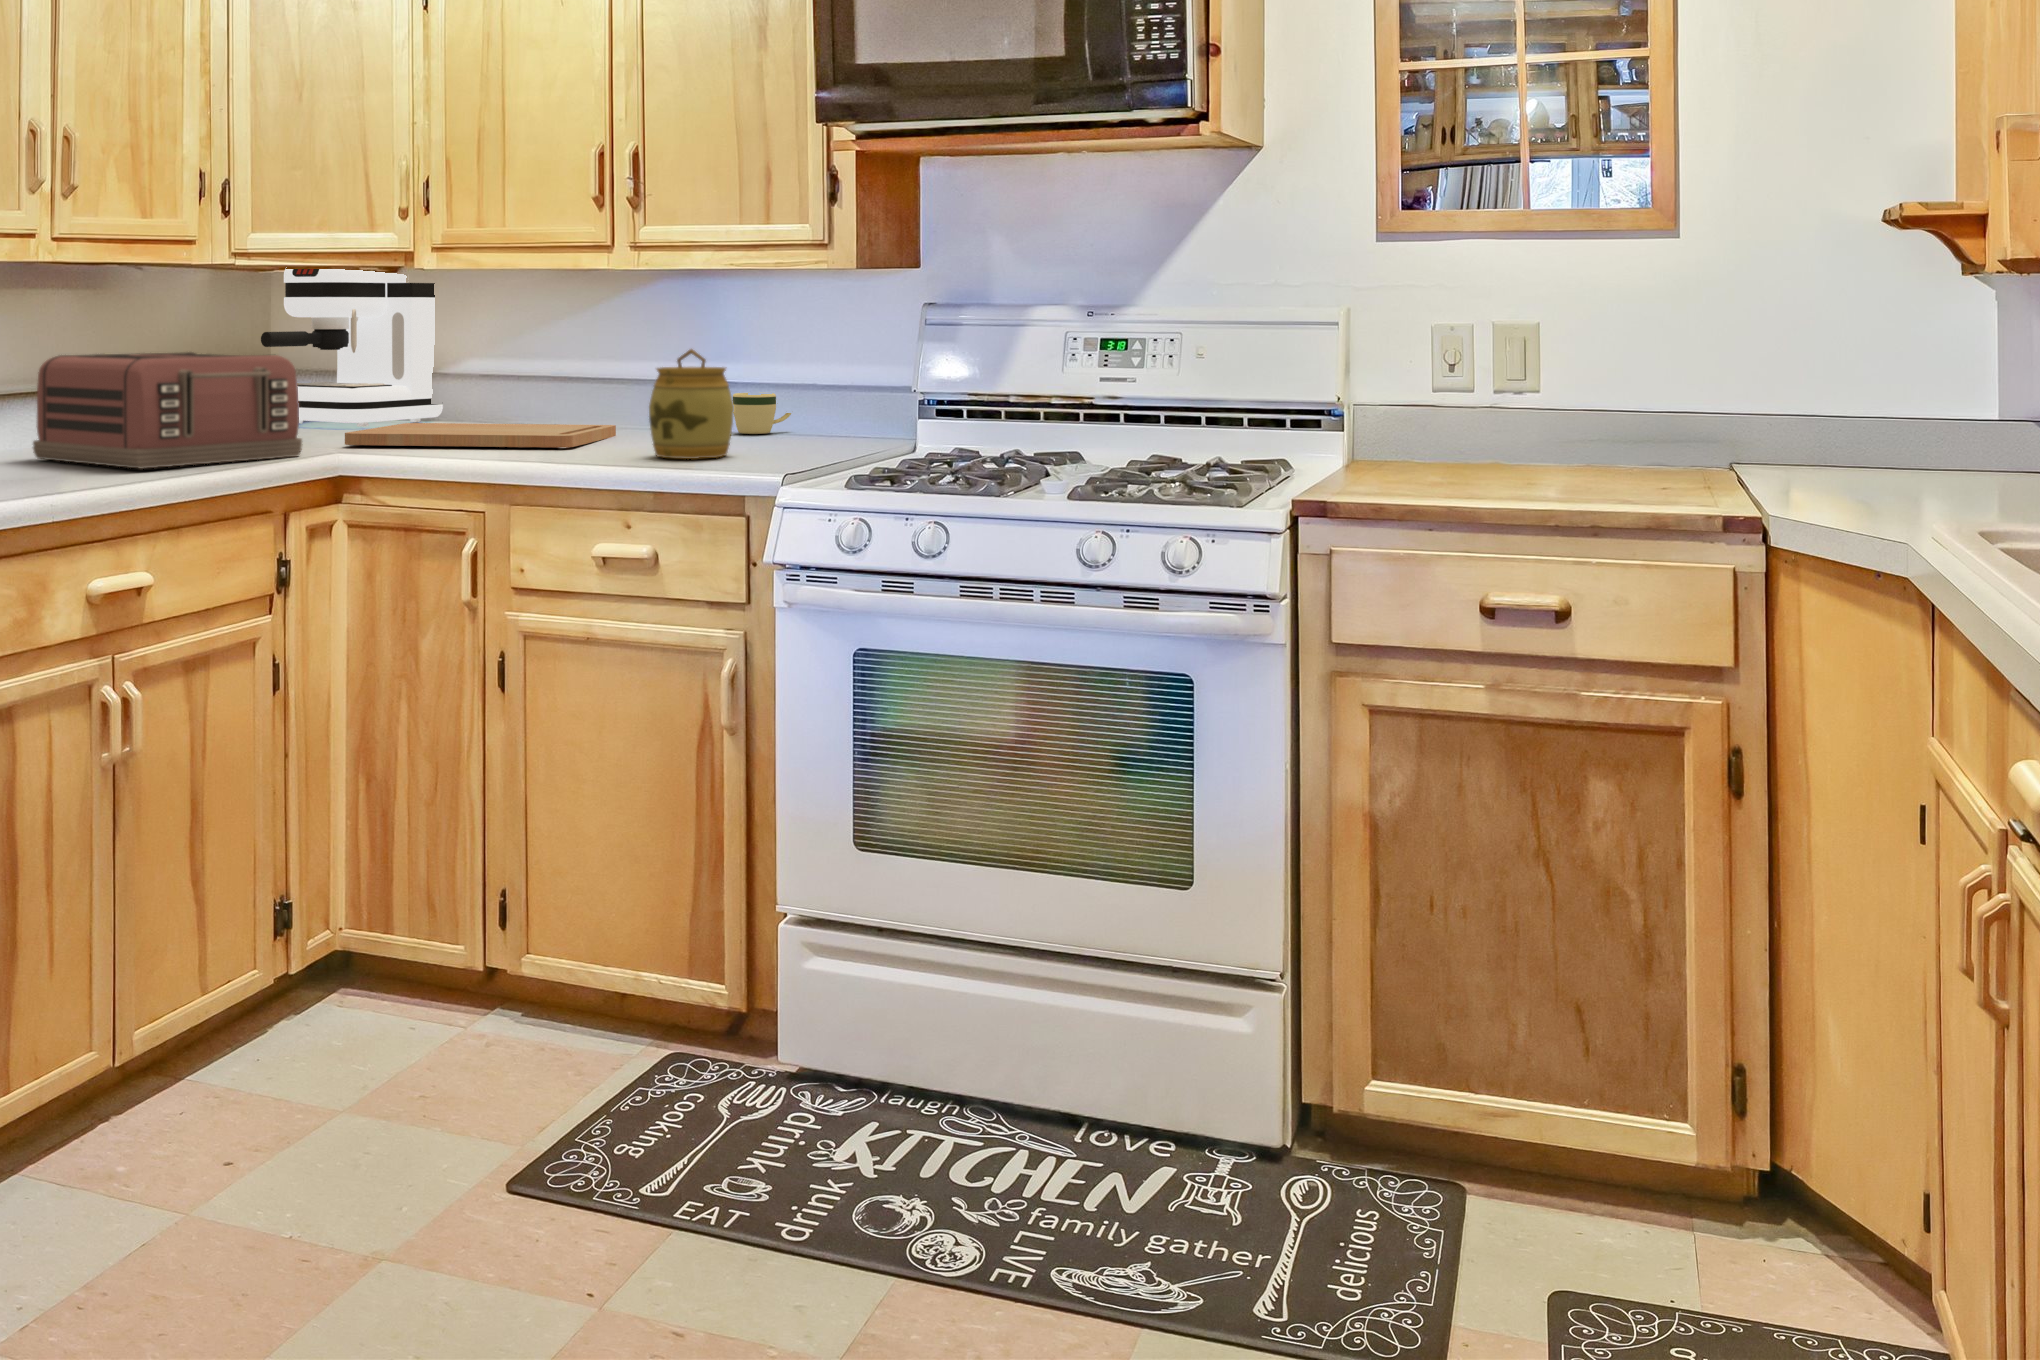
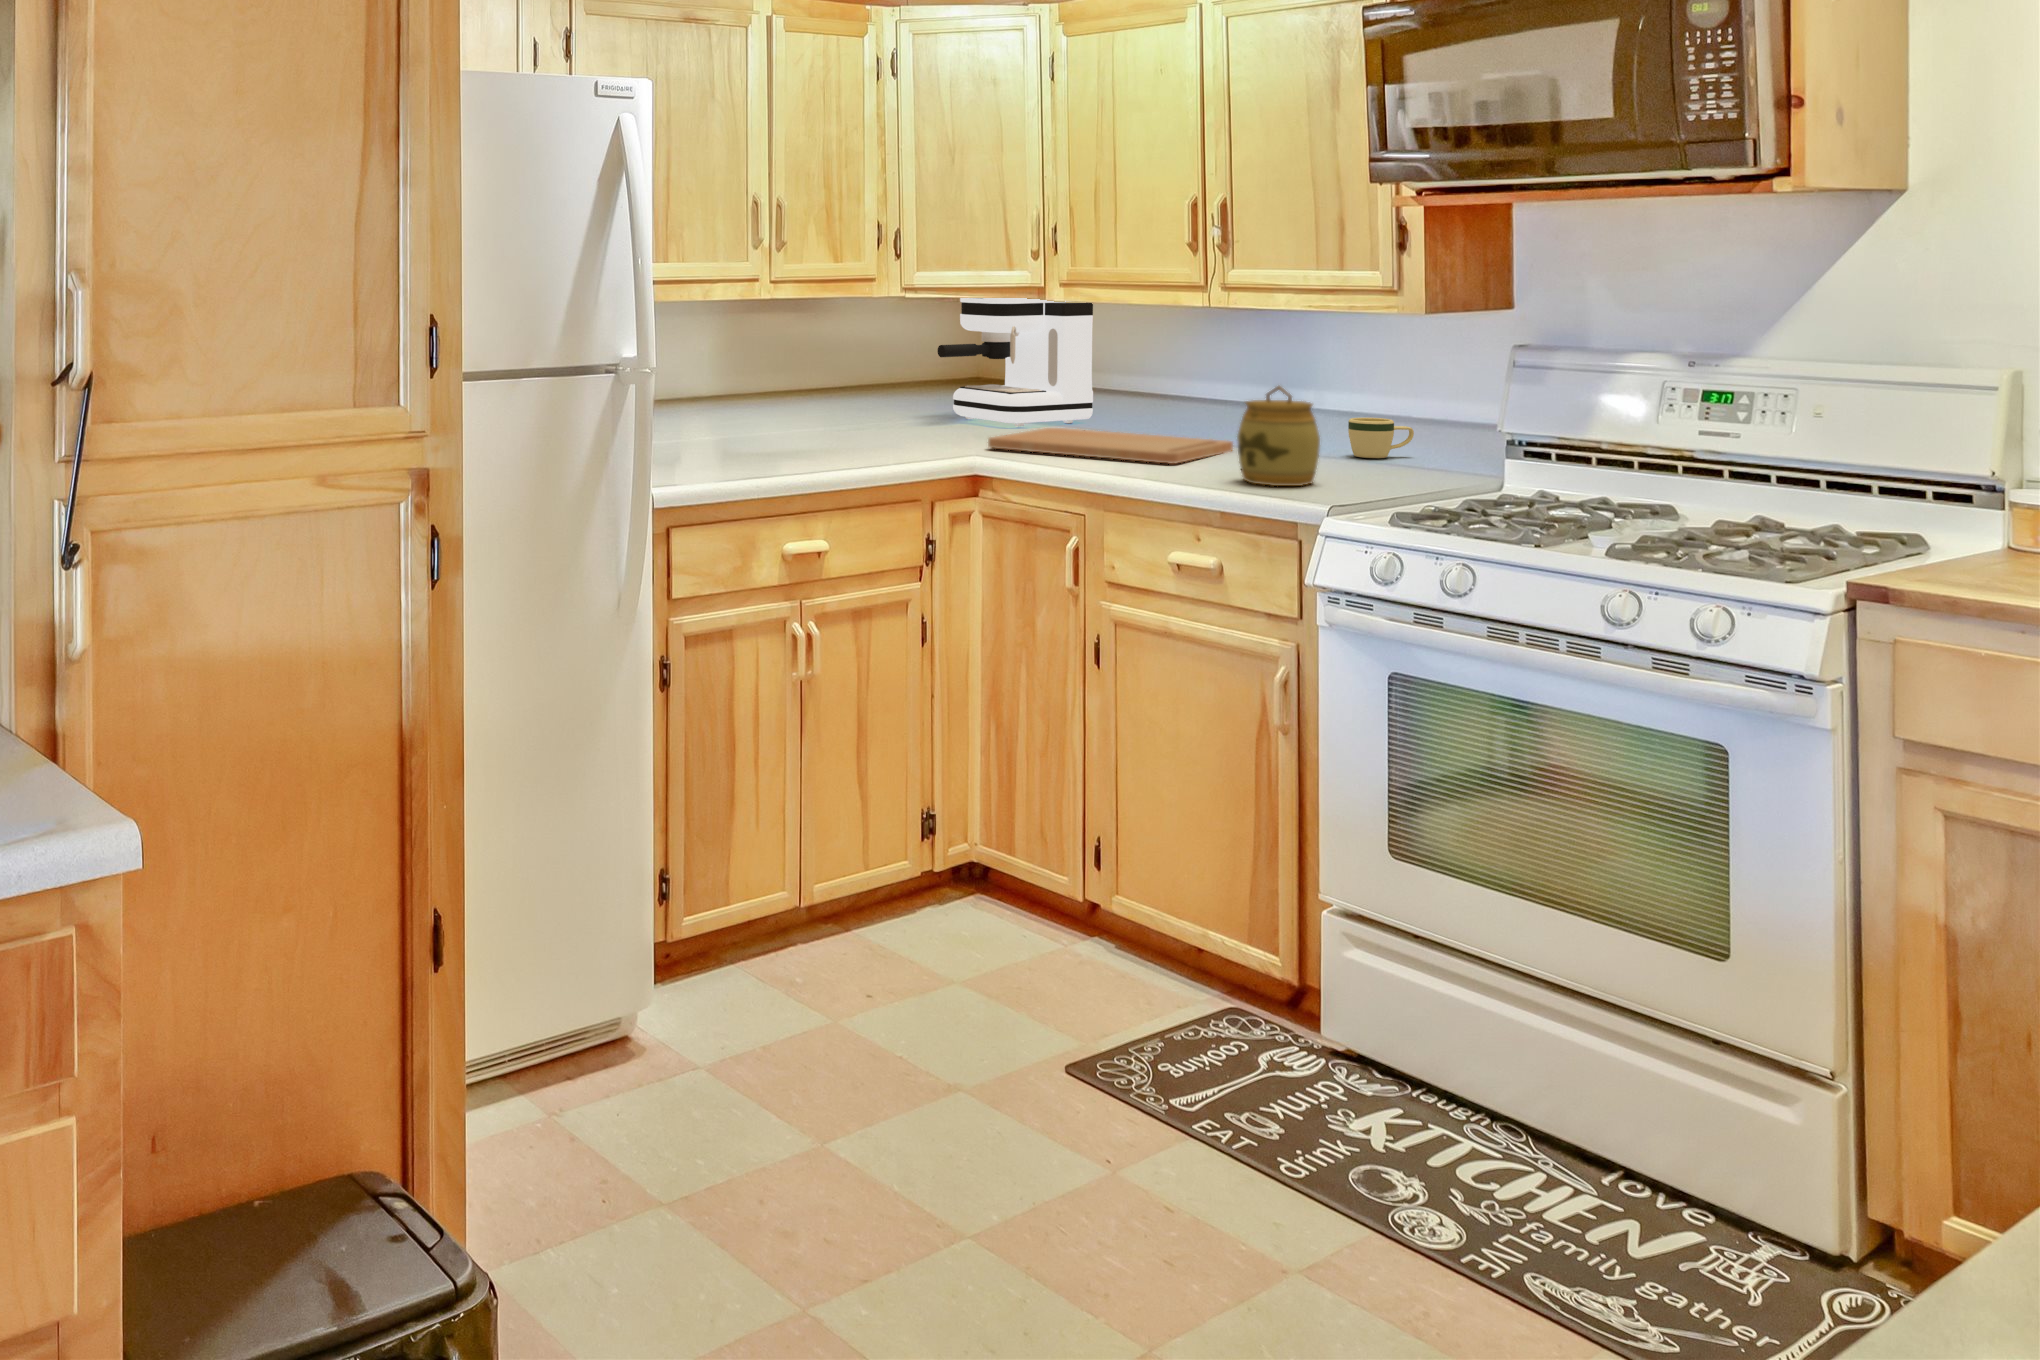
toaster: present [33,352,302,469] -> none [756,367,949,464]

